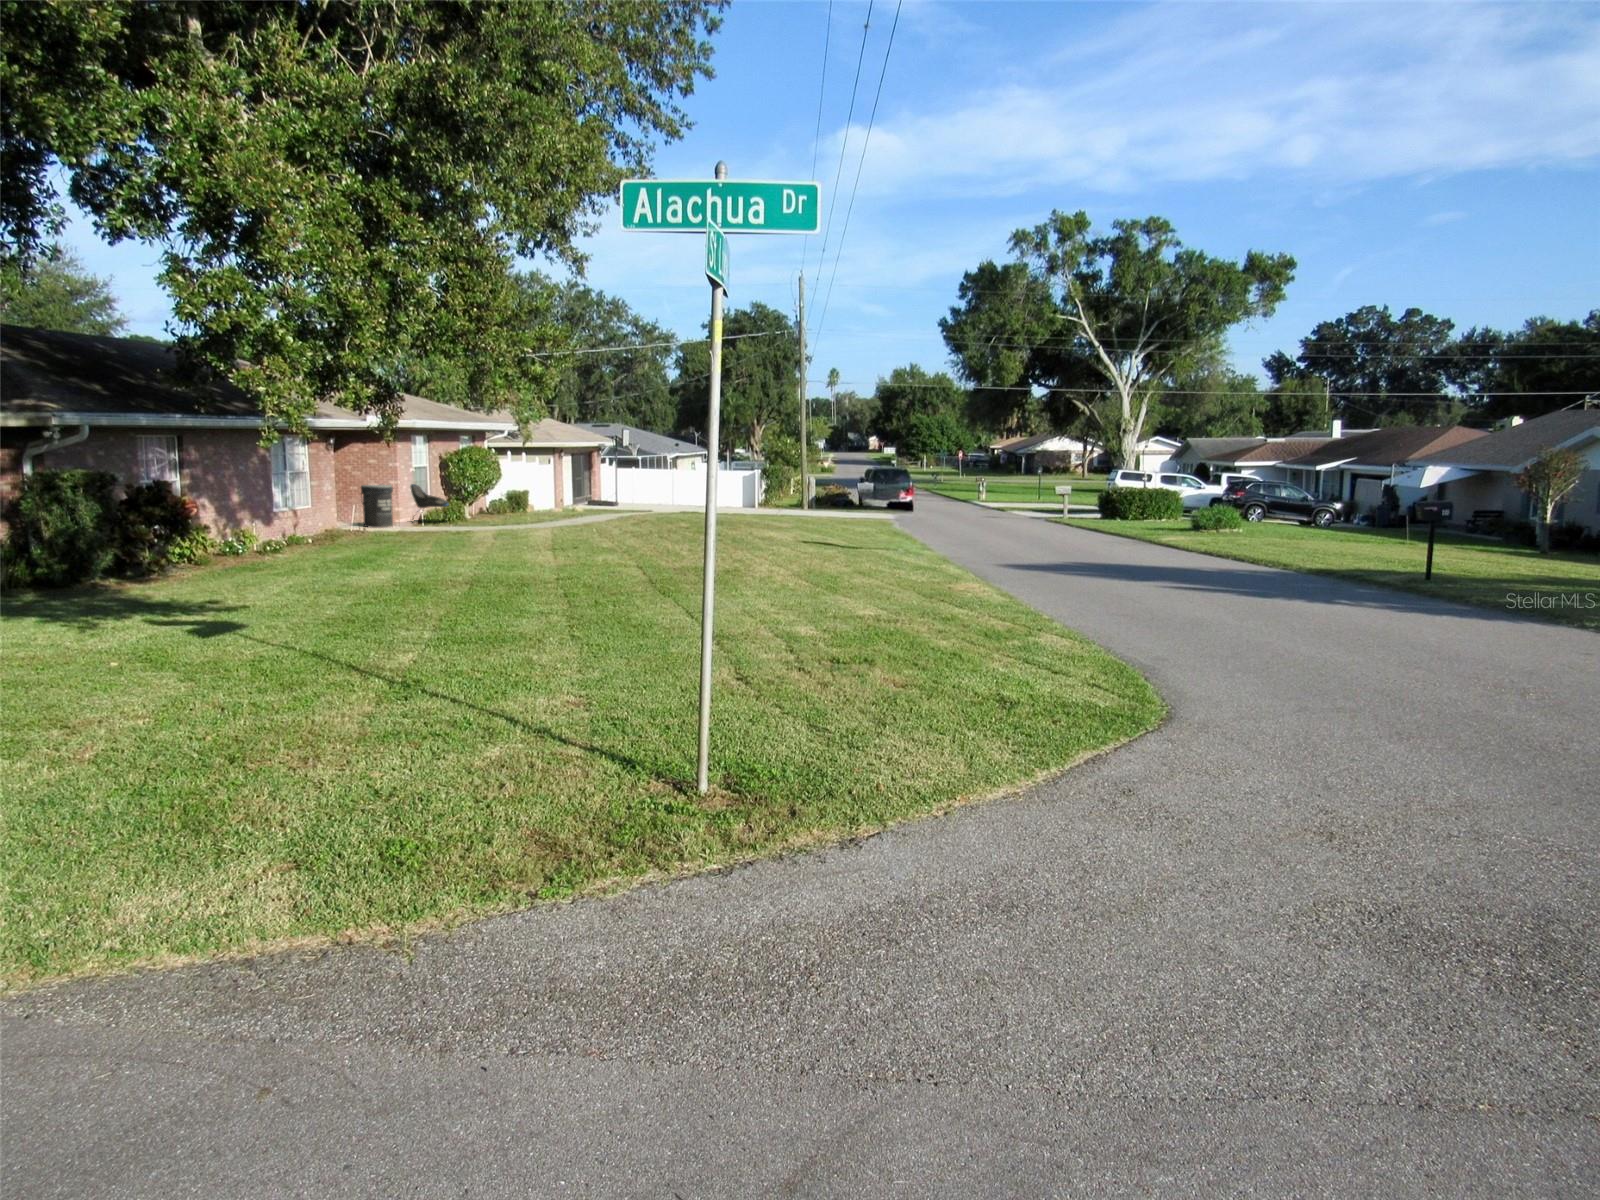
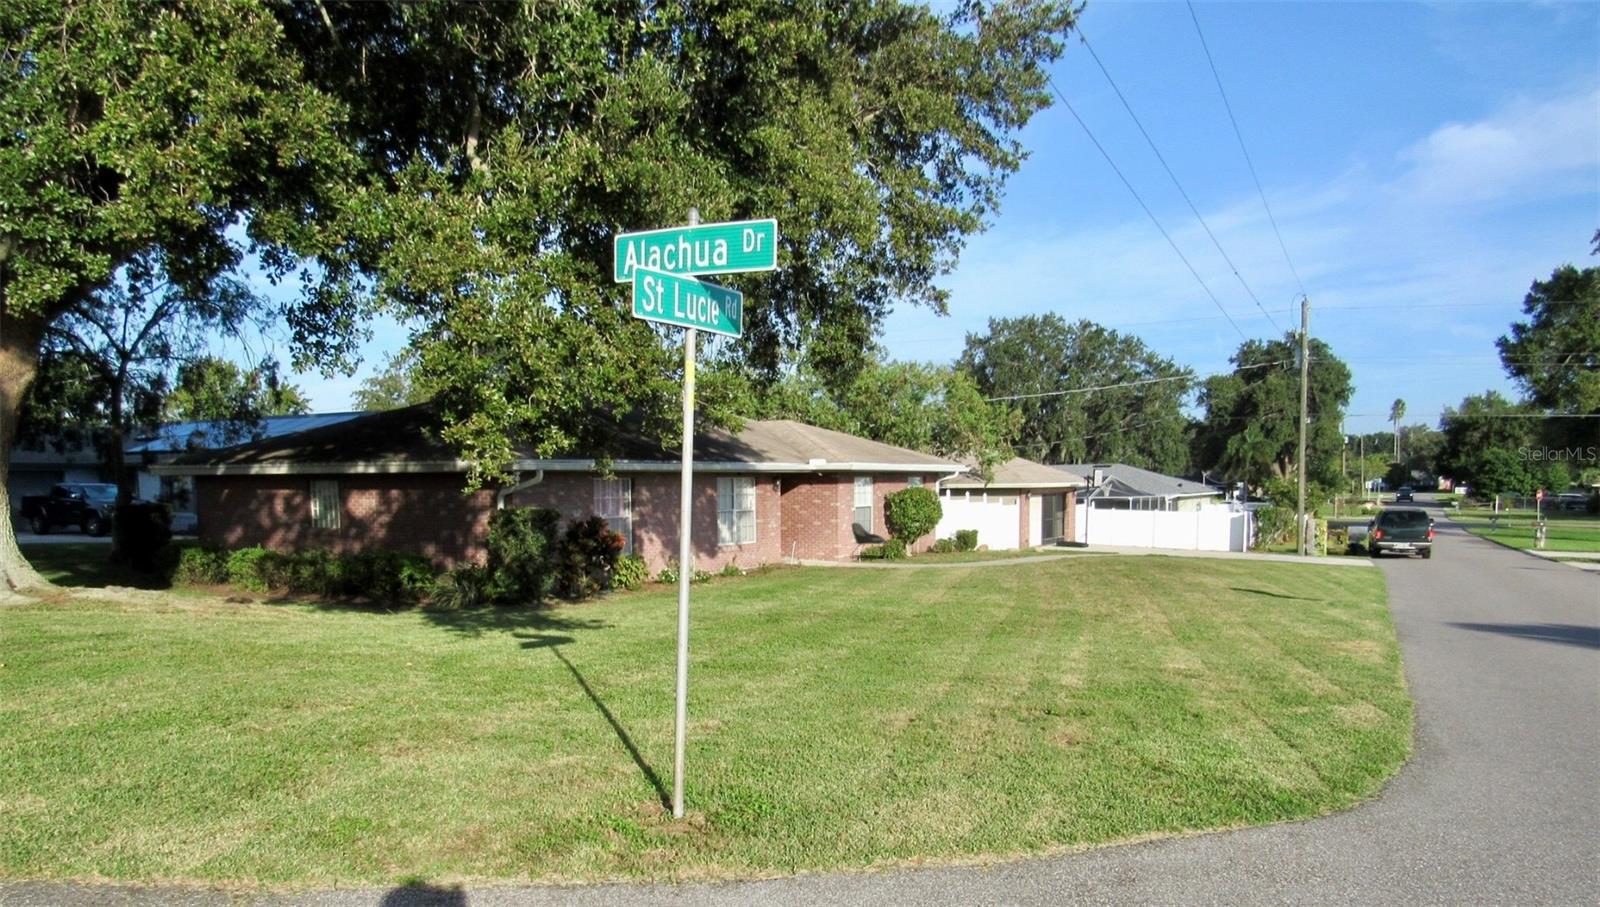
trash can: present [361,484,393,528] -> none [804,522,832,561]

